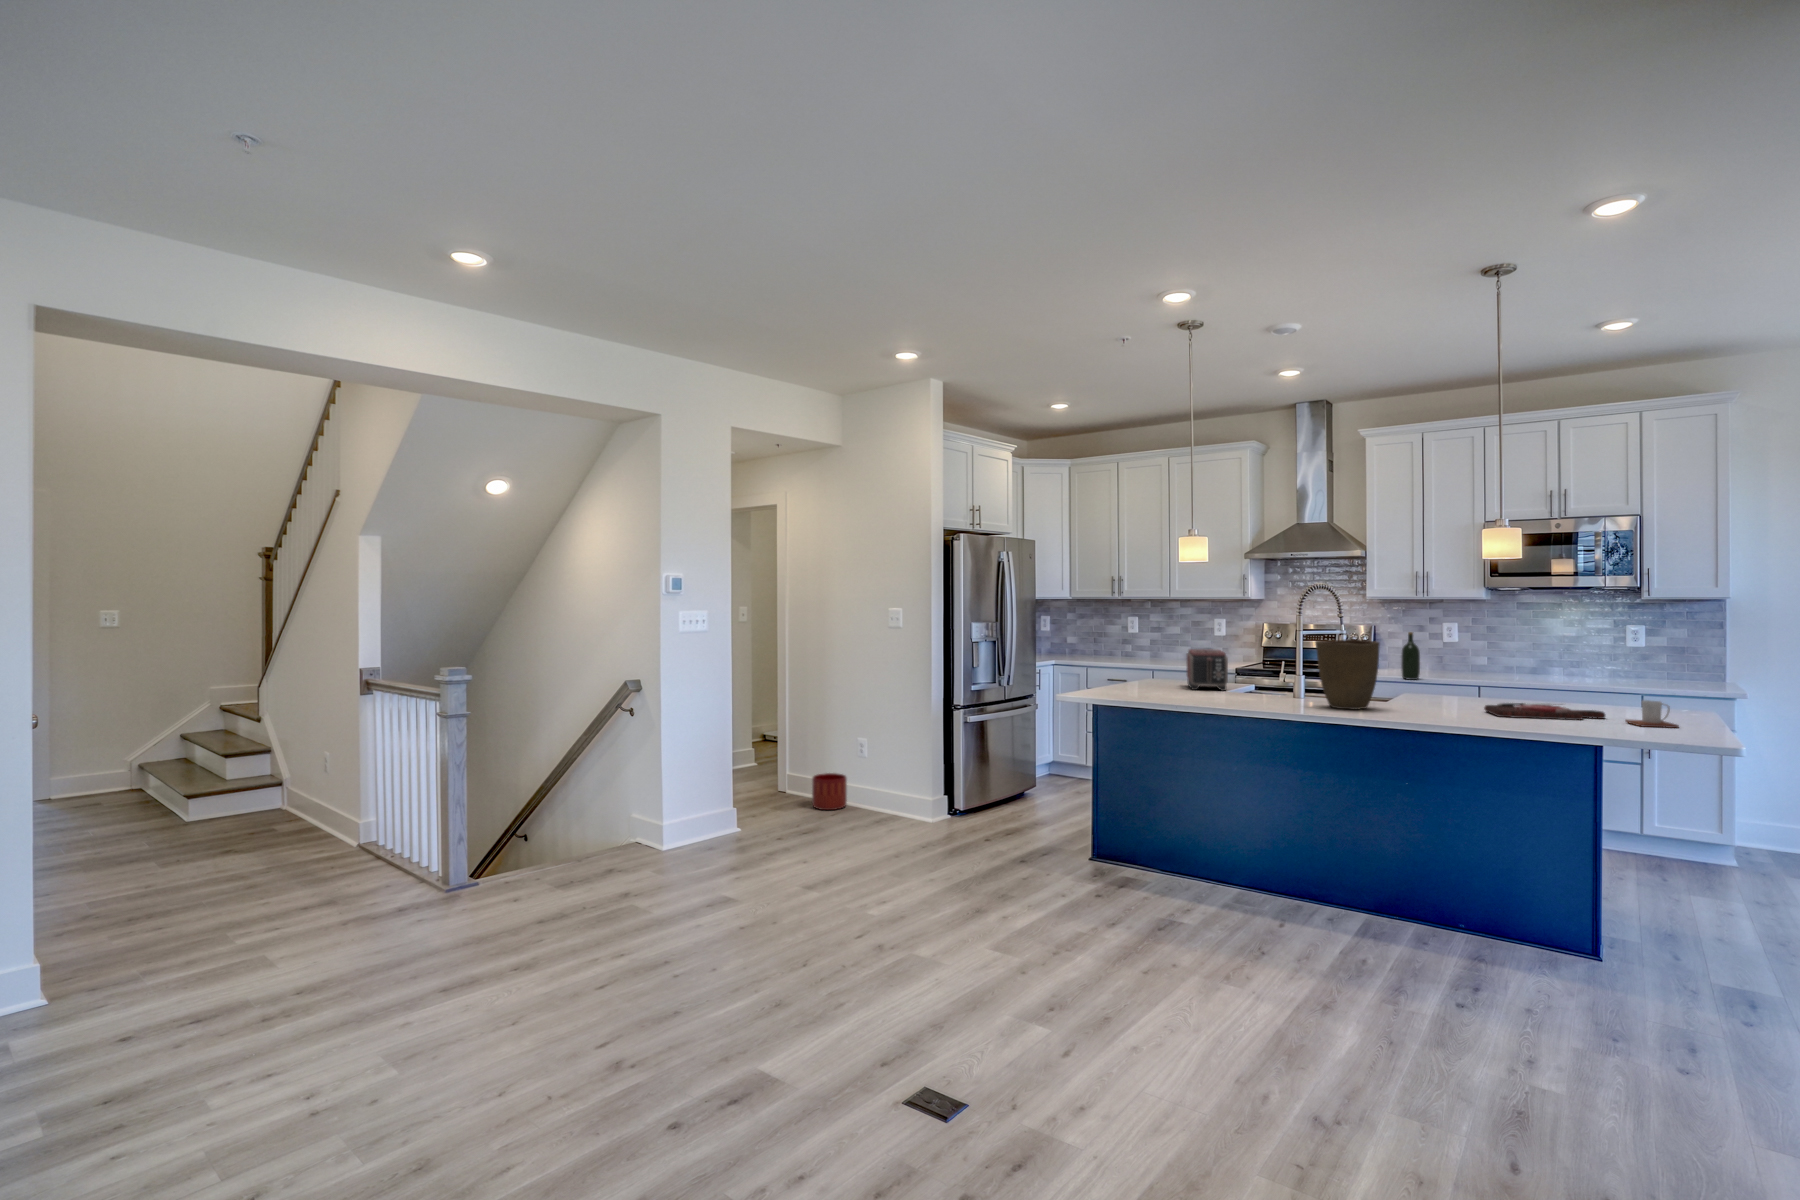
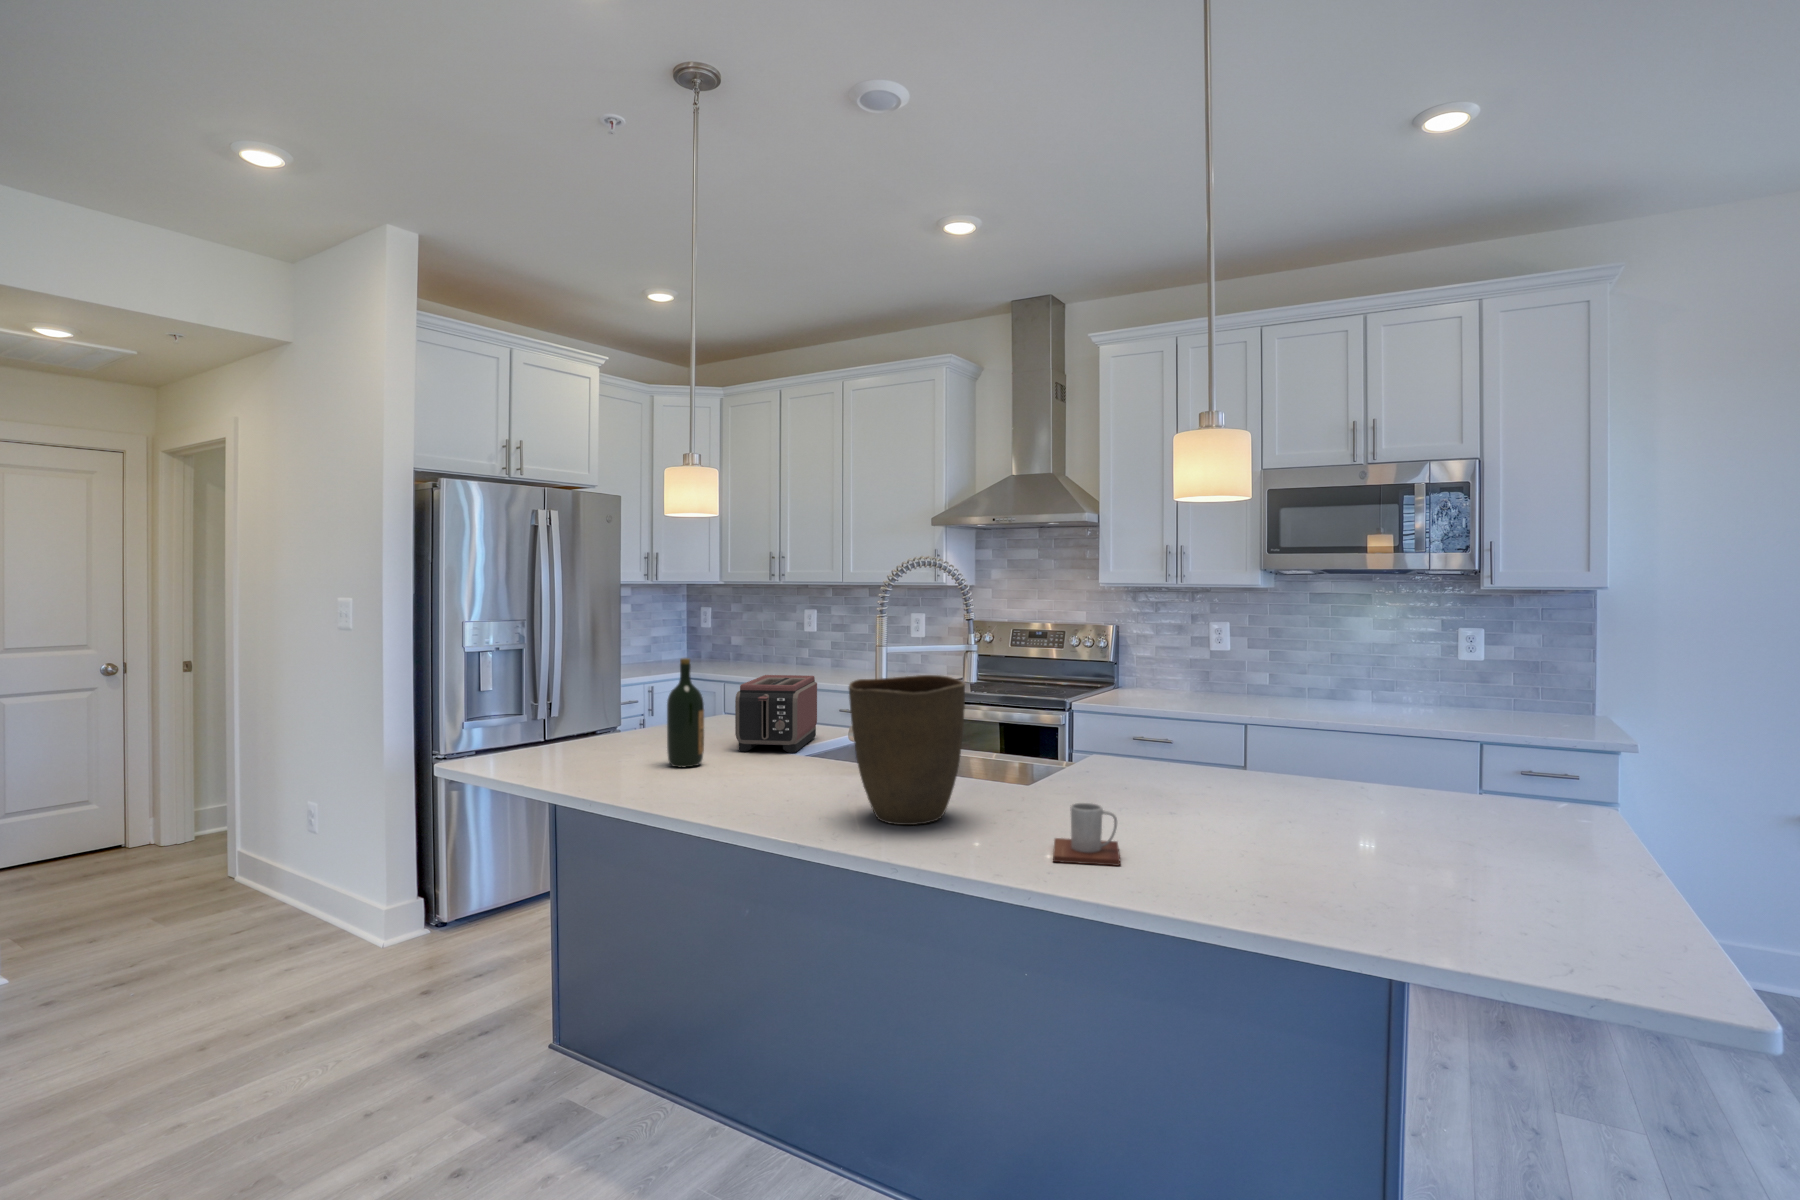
wine bottle: present [1401,632,1420,680] -> present [667,658,704,767]
mug: present [1625,700,1679,728] -> present [1053,803,1120,866]
cutting board: present [1484,703,1605,720] -> none [1159,810,1378,862]
planter: present [812,773,847,810] -> none [196,874,266,943]

